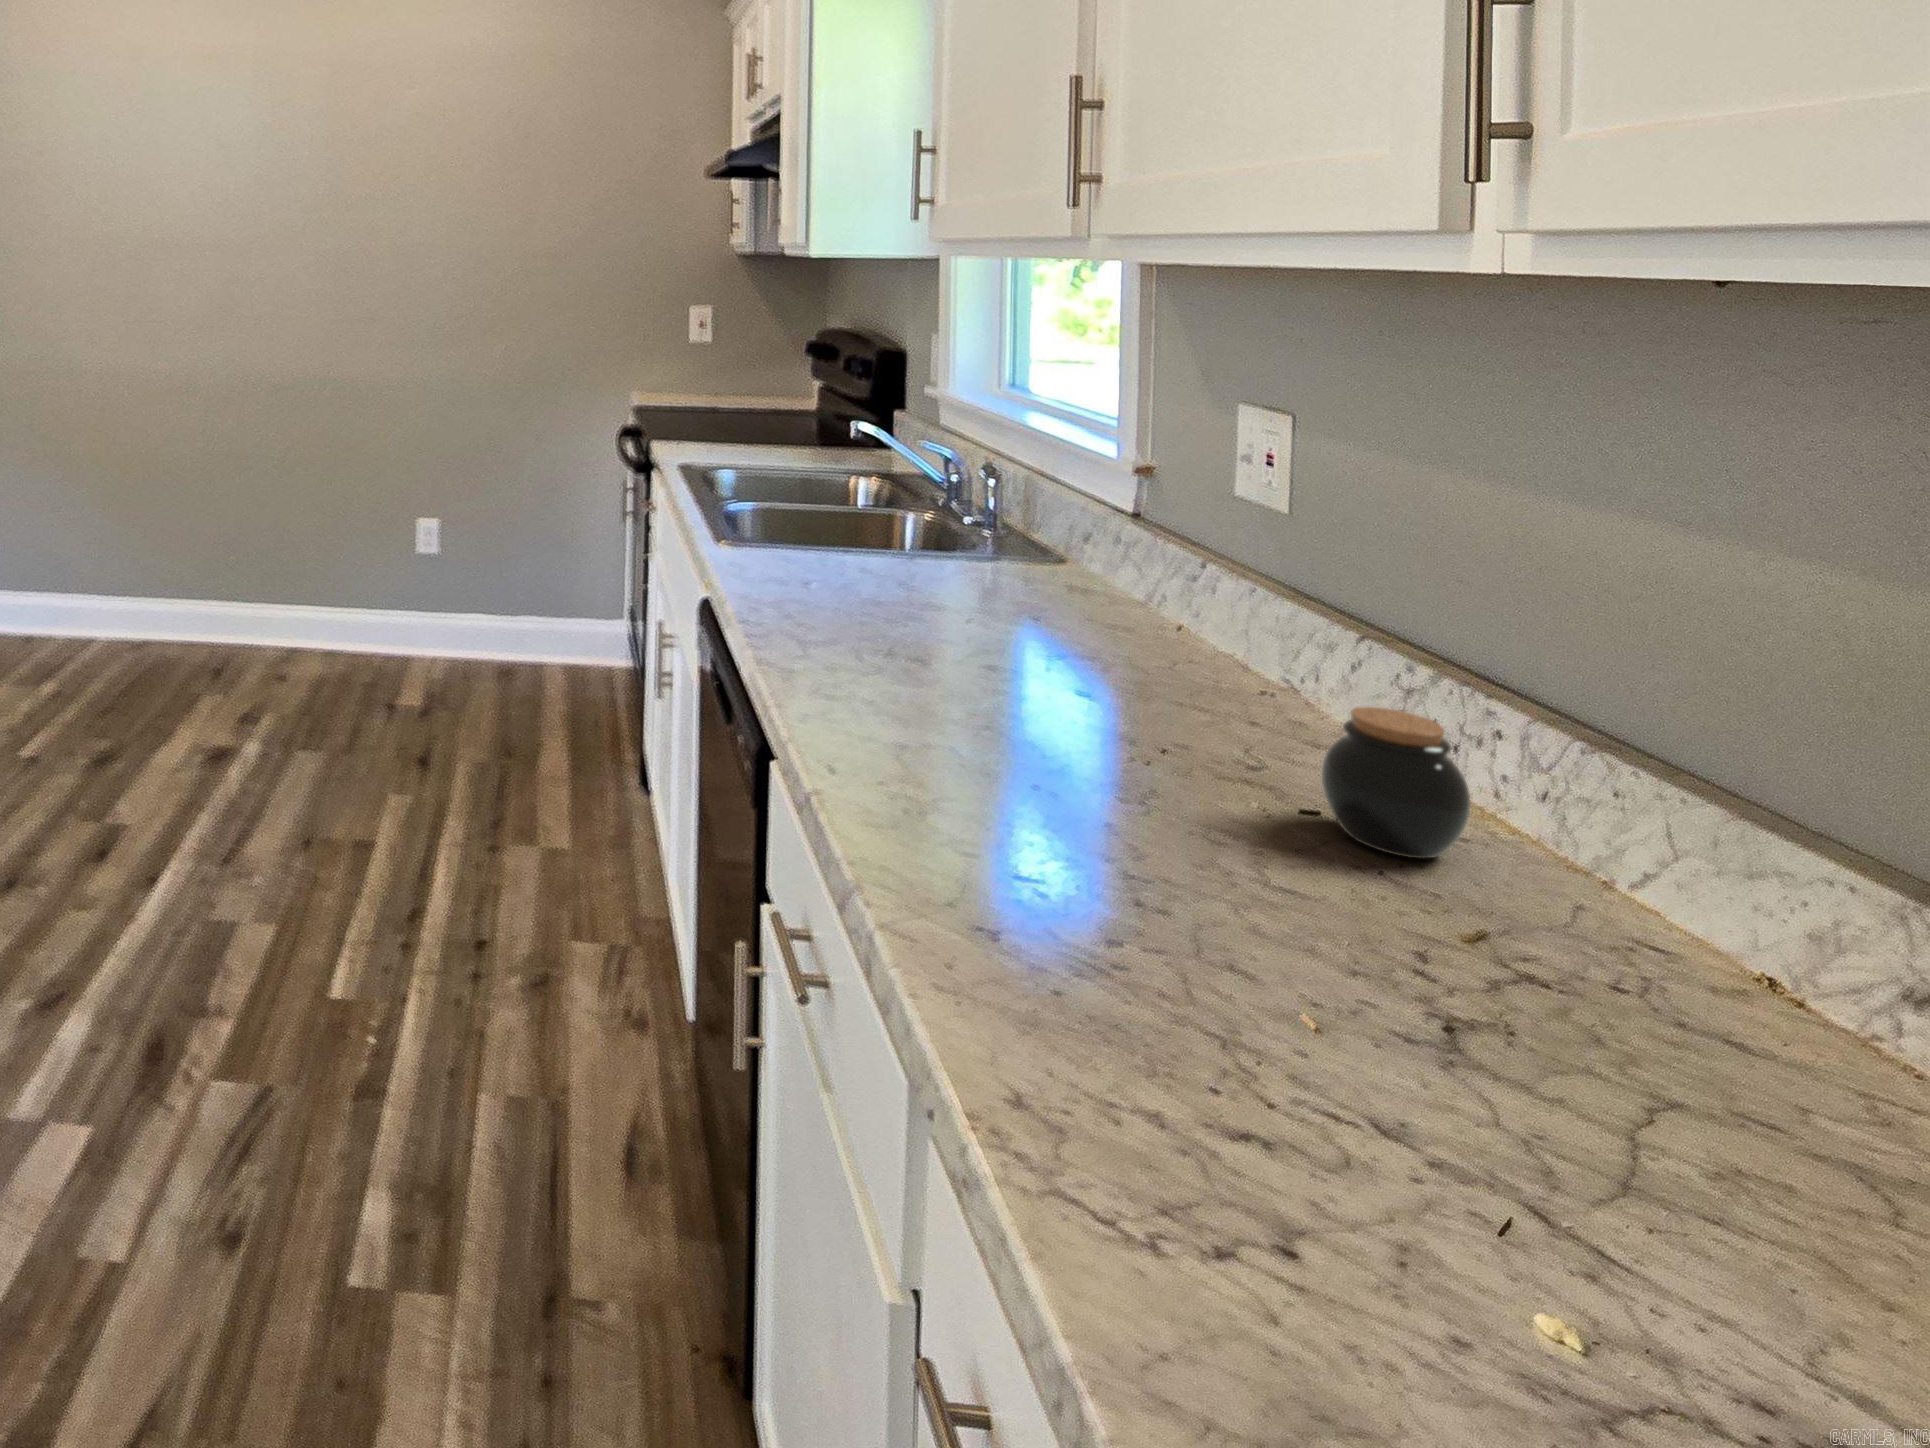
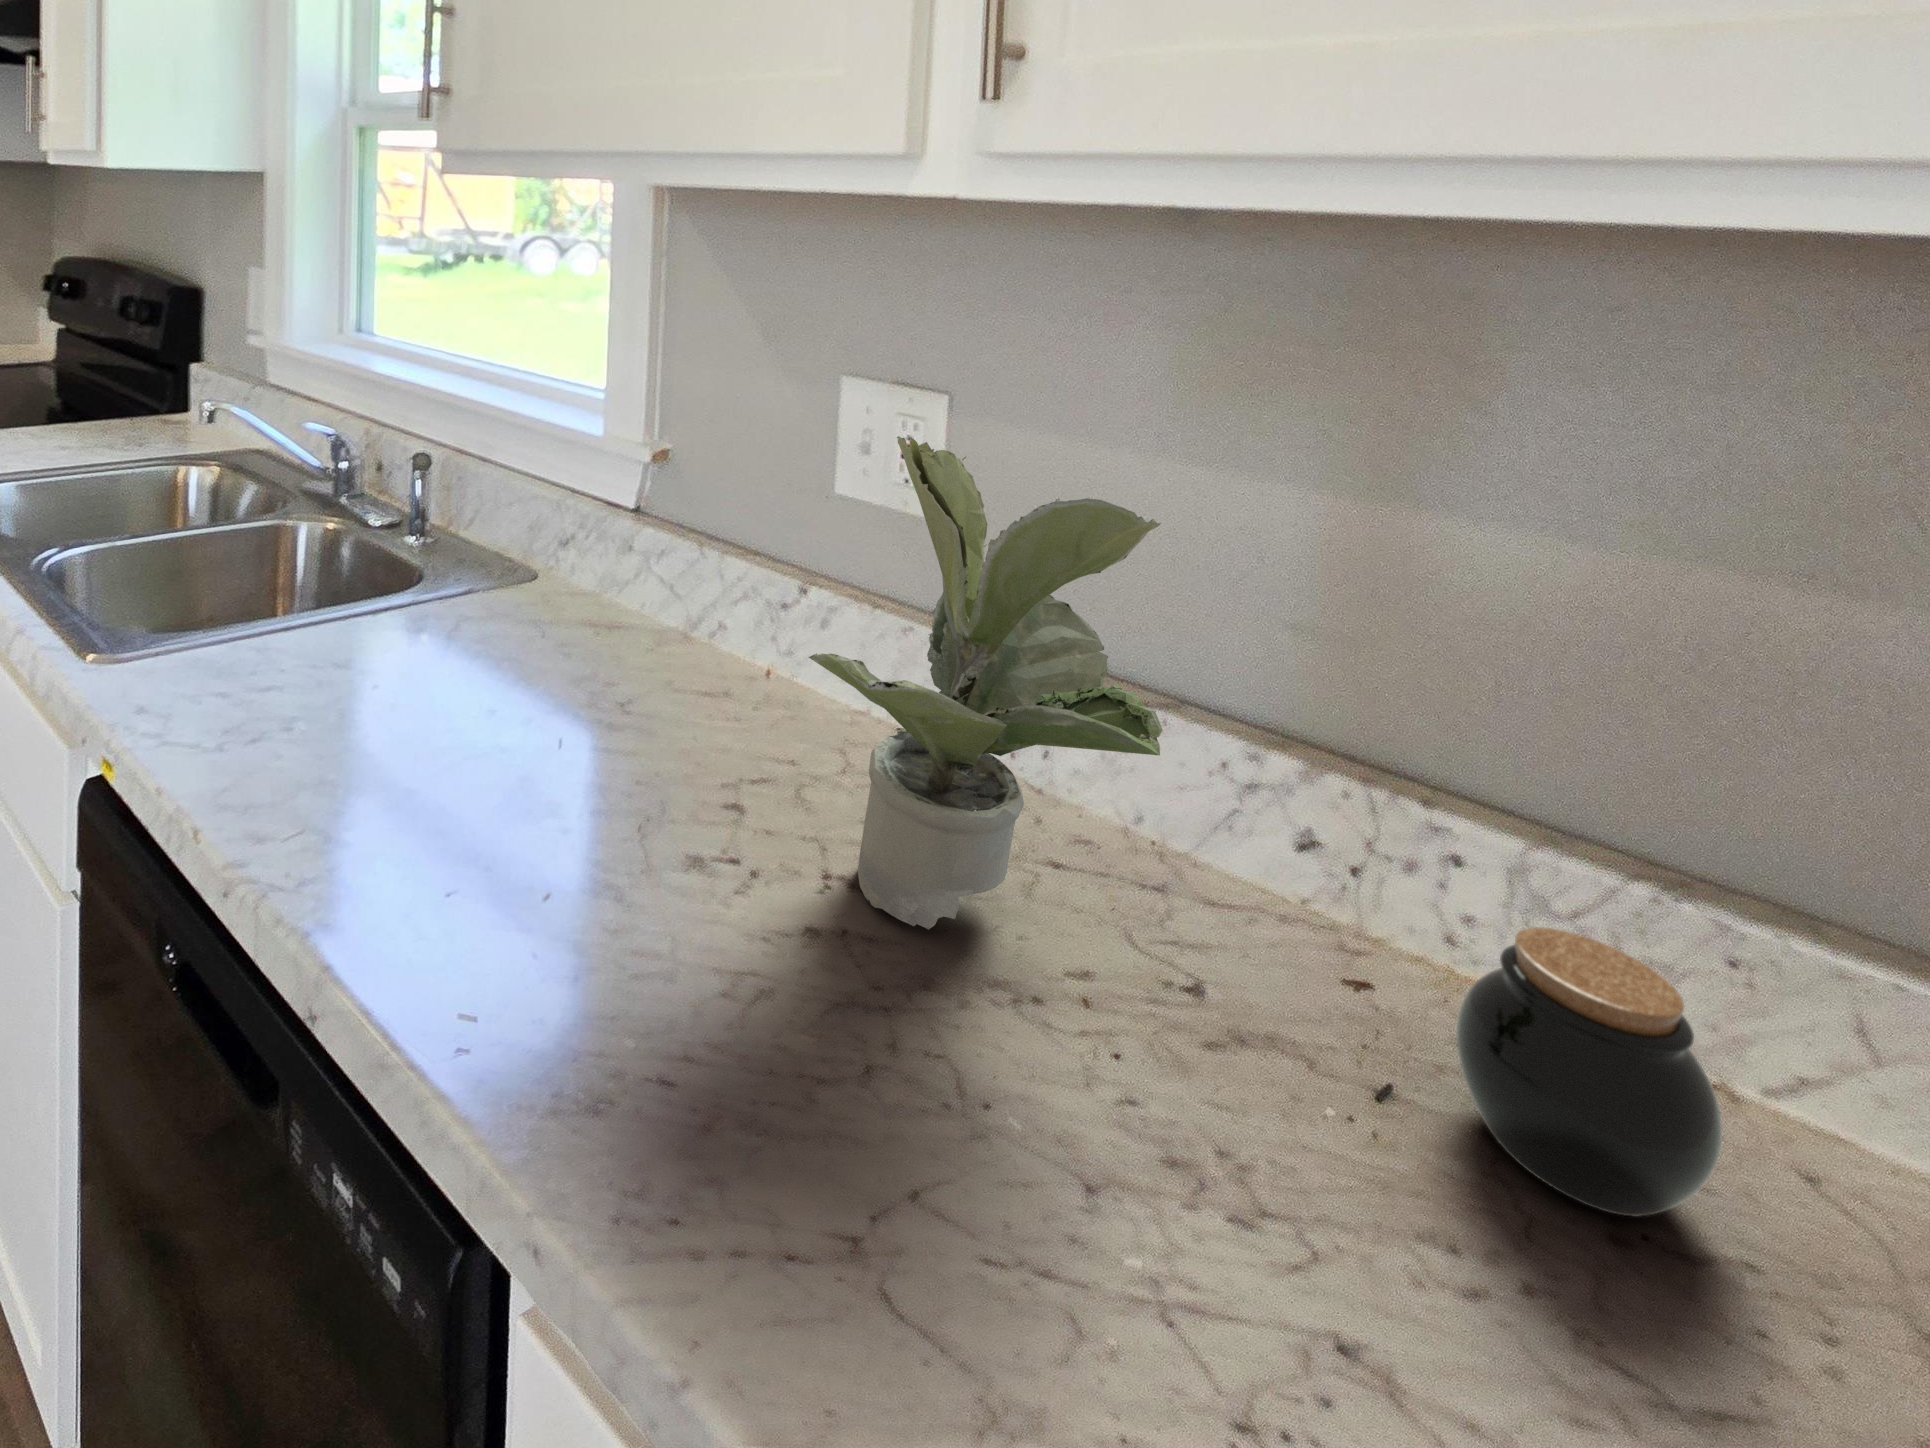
potted plant: none [1012,415,1279,697] -> present [809,436,1163,929]

